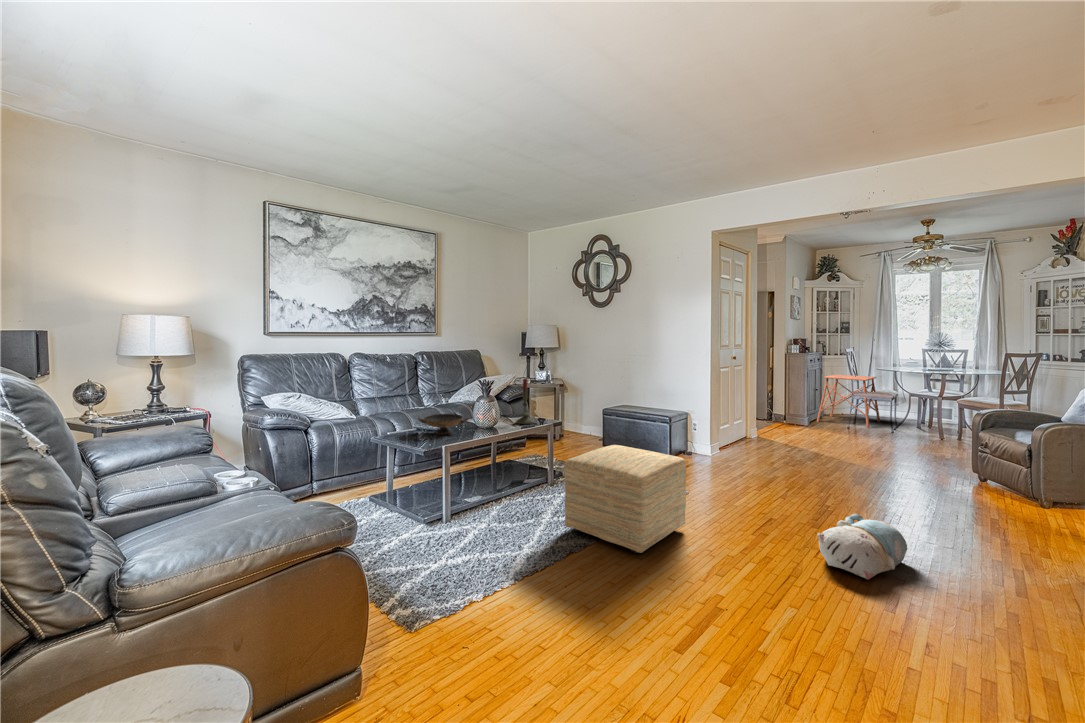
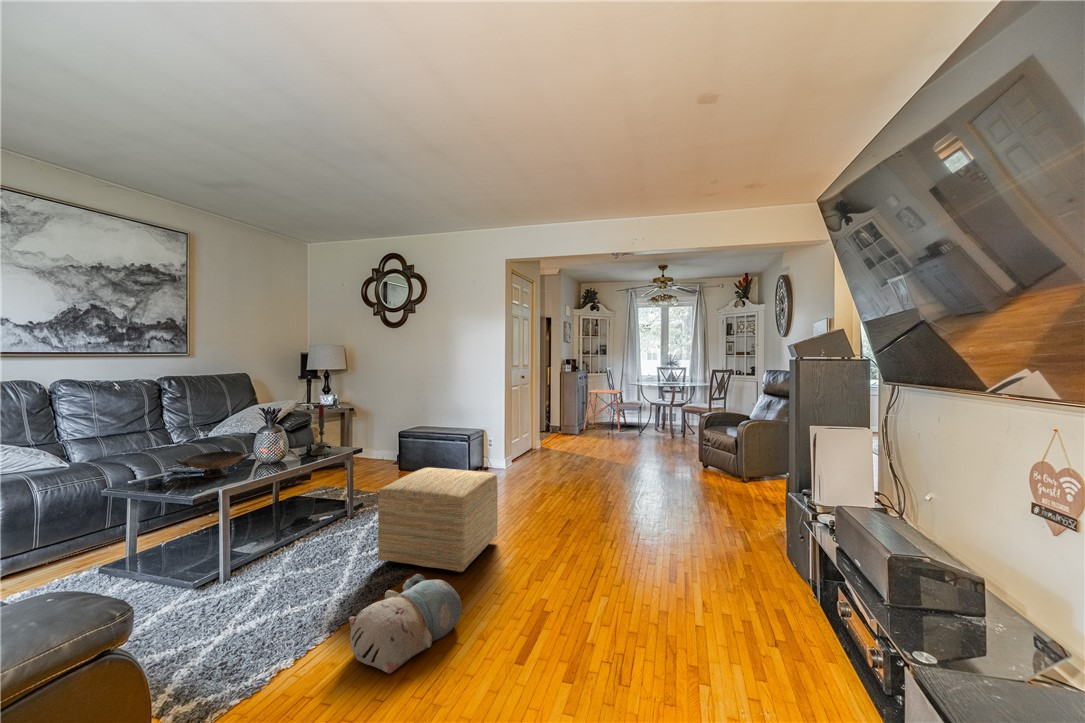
plush toy: present [817,514,907,579] -> present [349,574,462,674]

